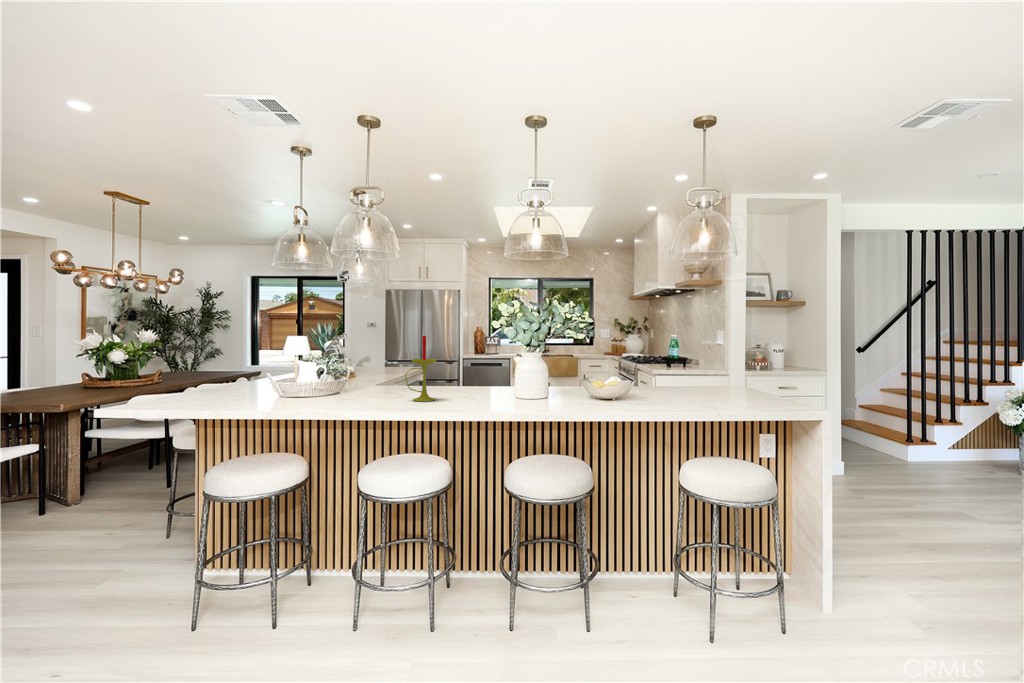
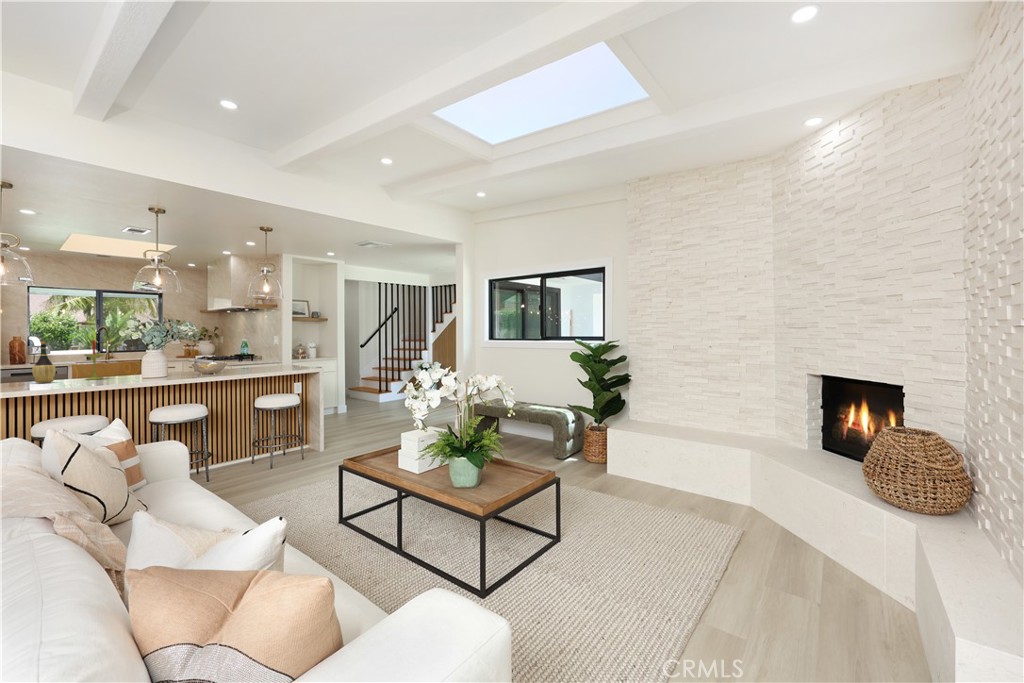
wine bottle: none [343,338,370,403] -> present [32,342,56,383]

